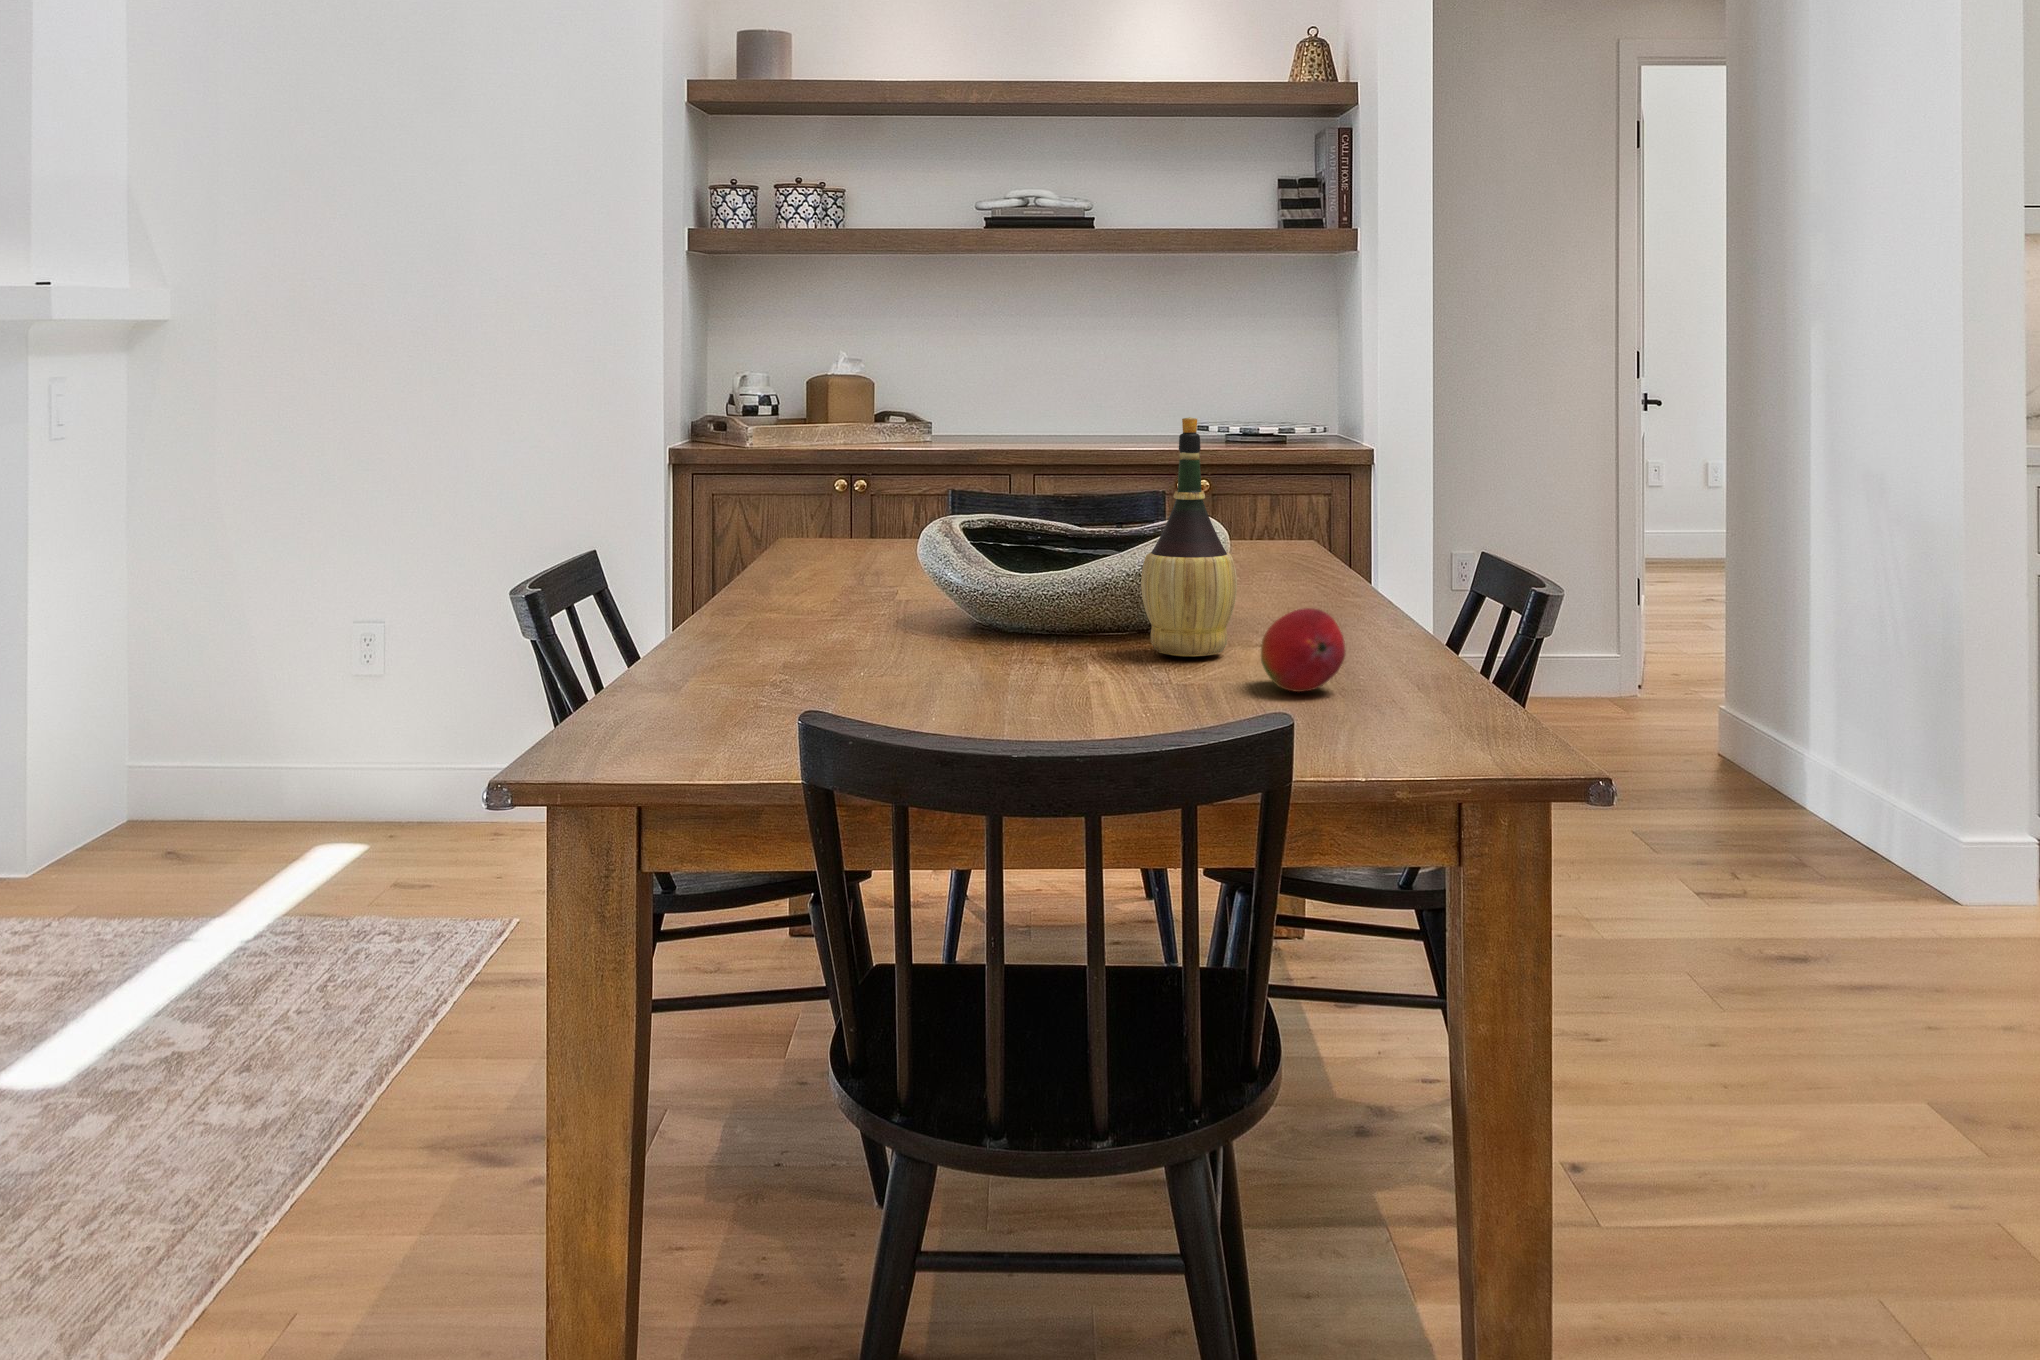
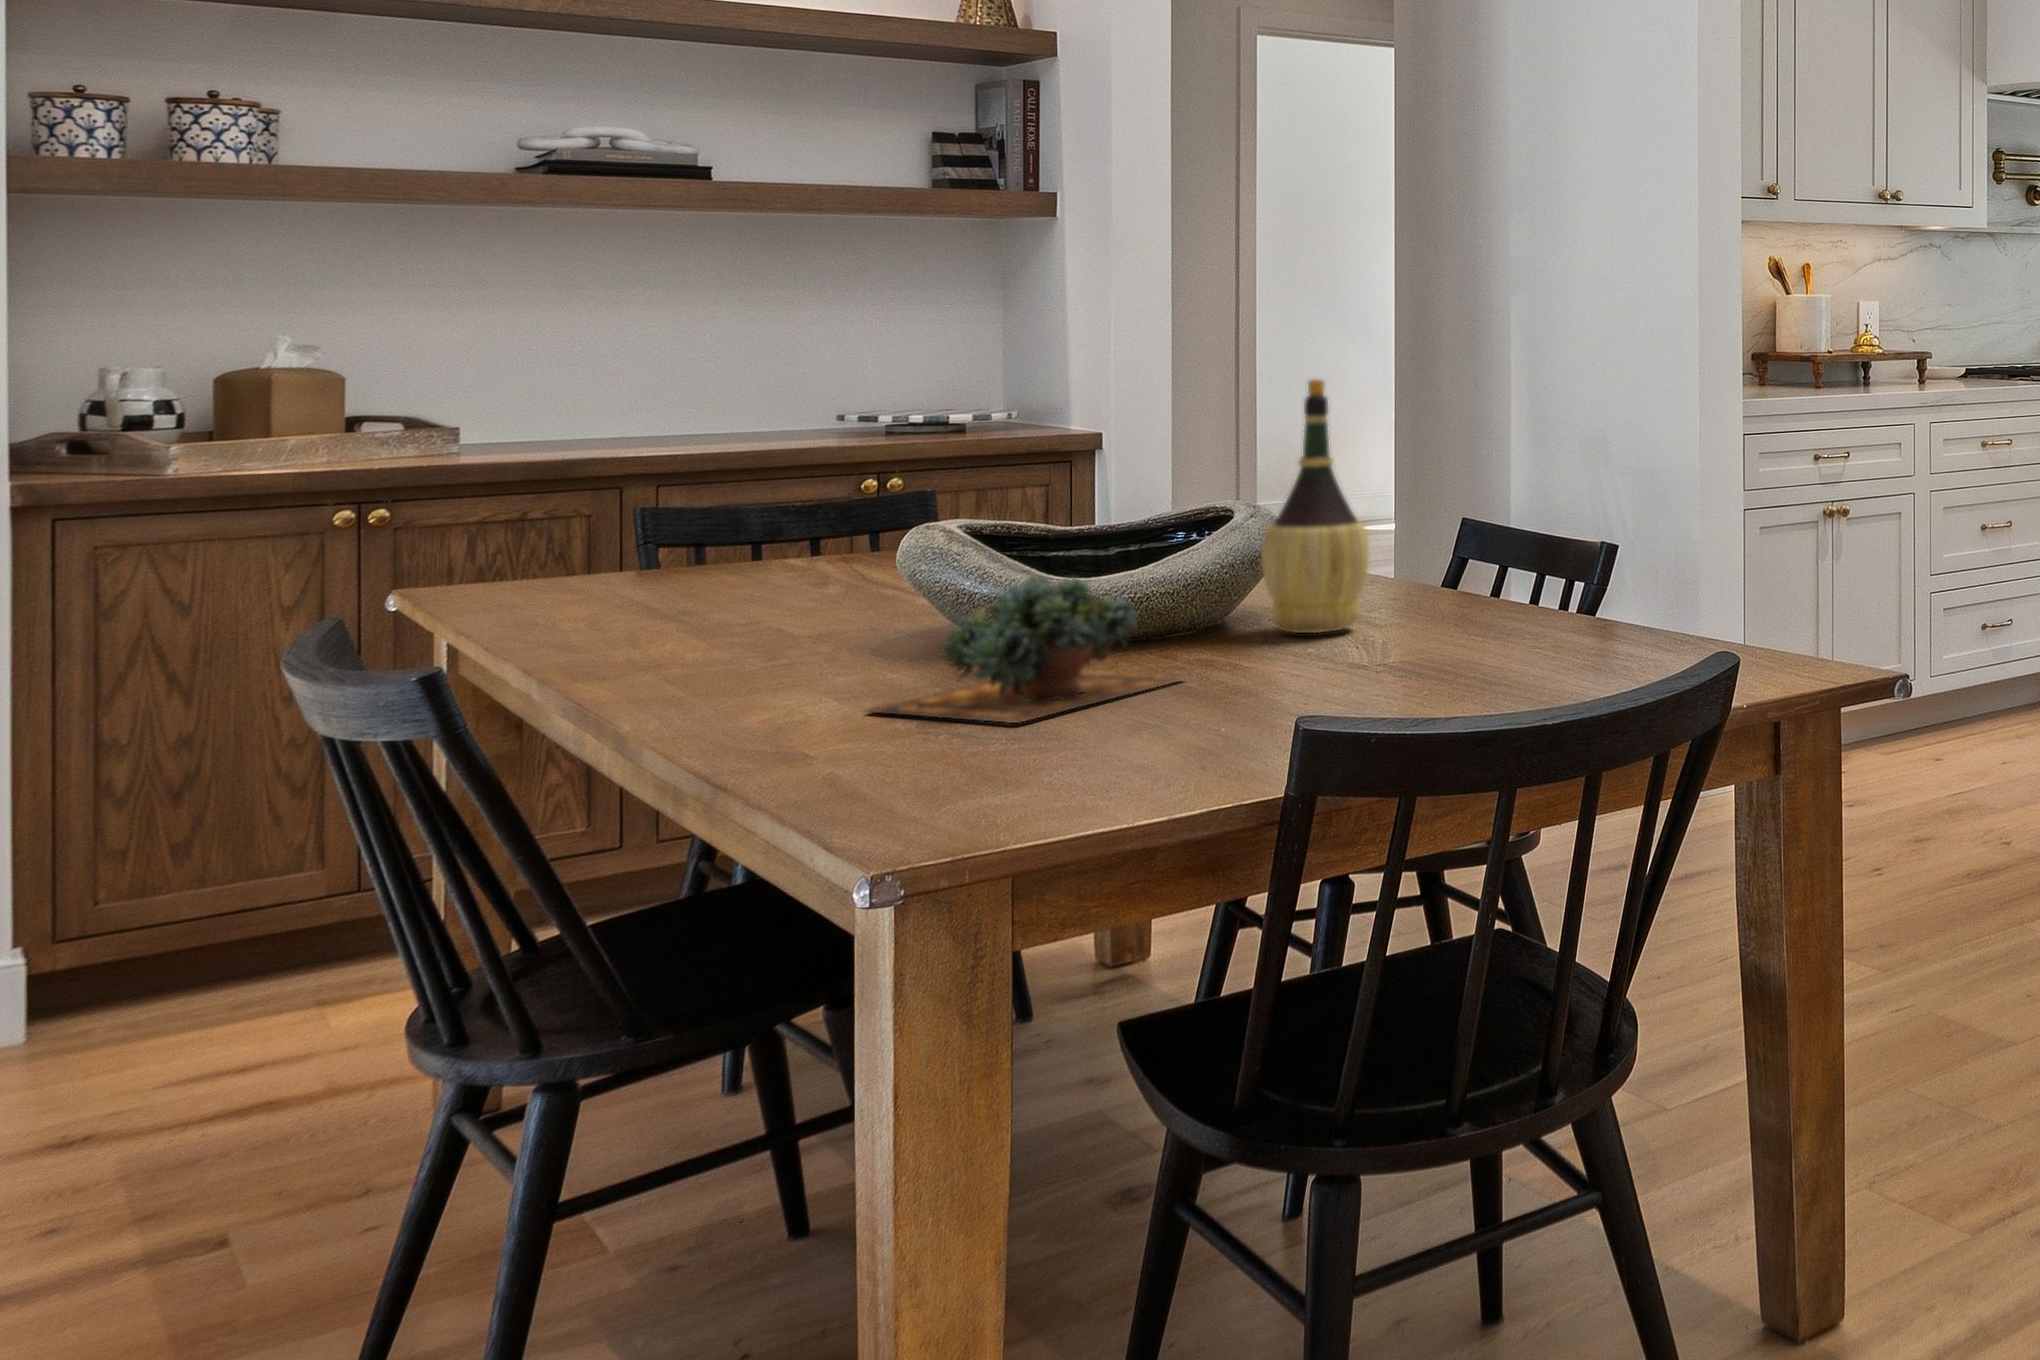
succulent plant: none [772,576,1007,698] -> present [869,575,1181,723]
fruit: present [1261,608,1345,692] -> none [1452,562,1552,647]

